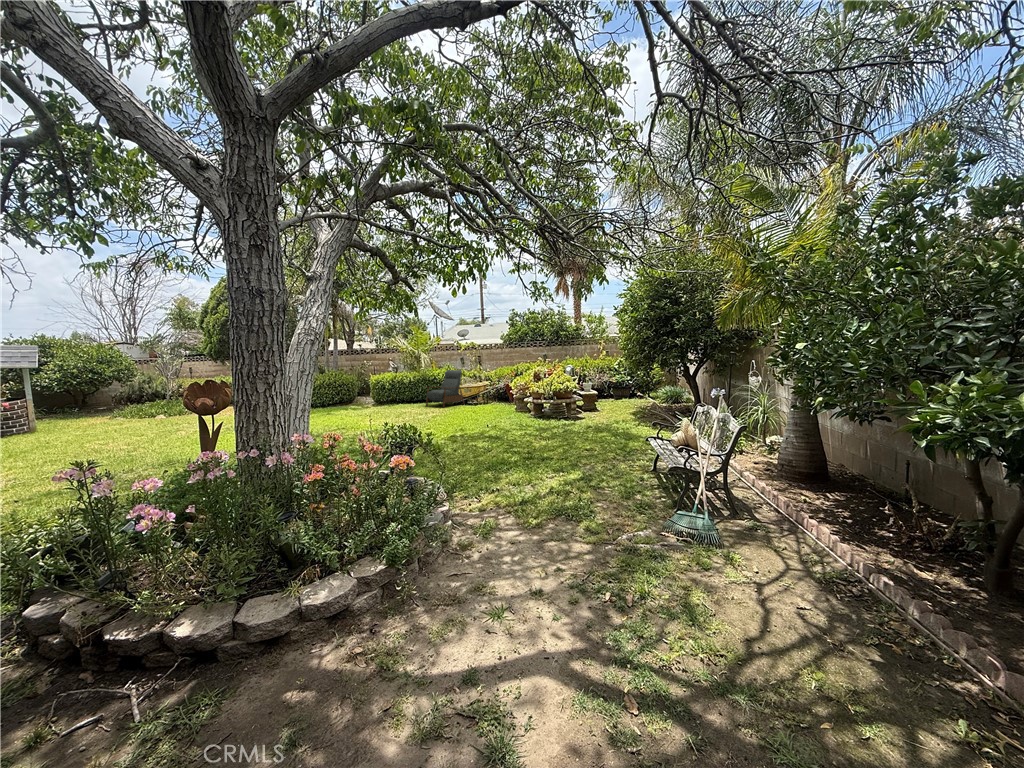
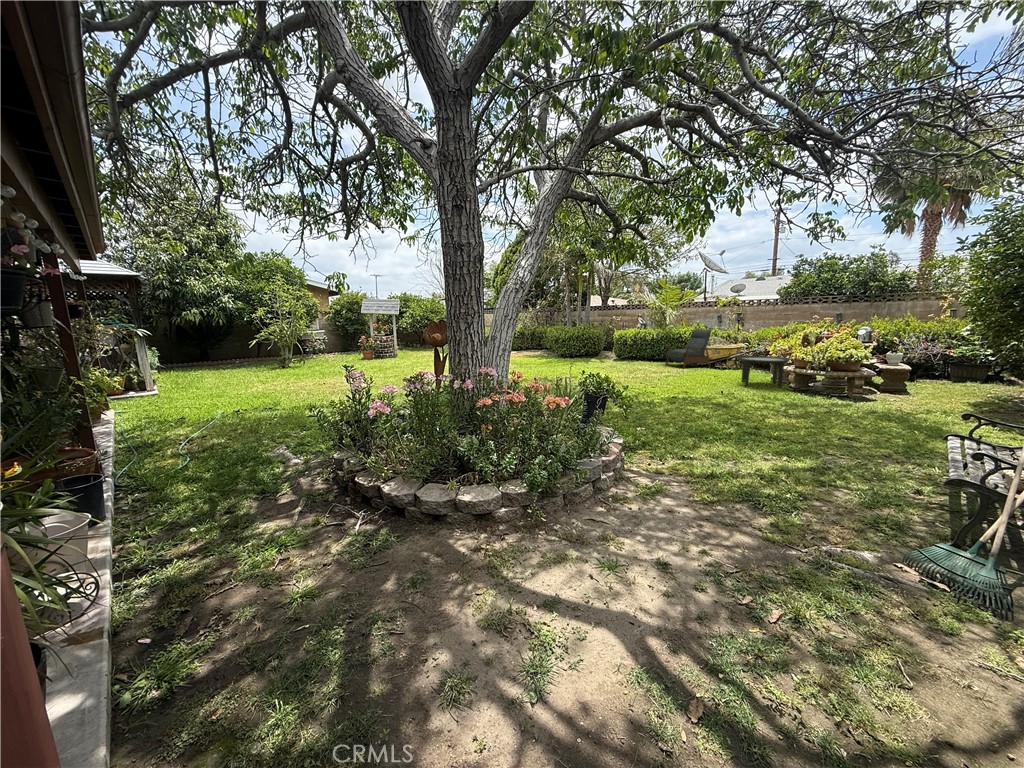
round table: none [490,391,530,419] -> present [737,356,791,388]

